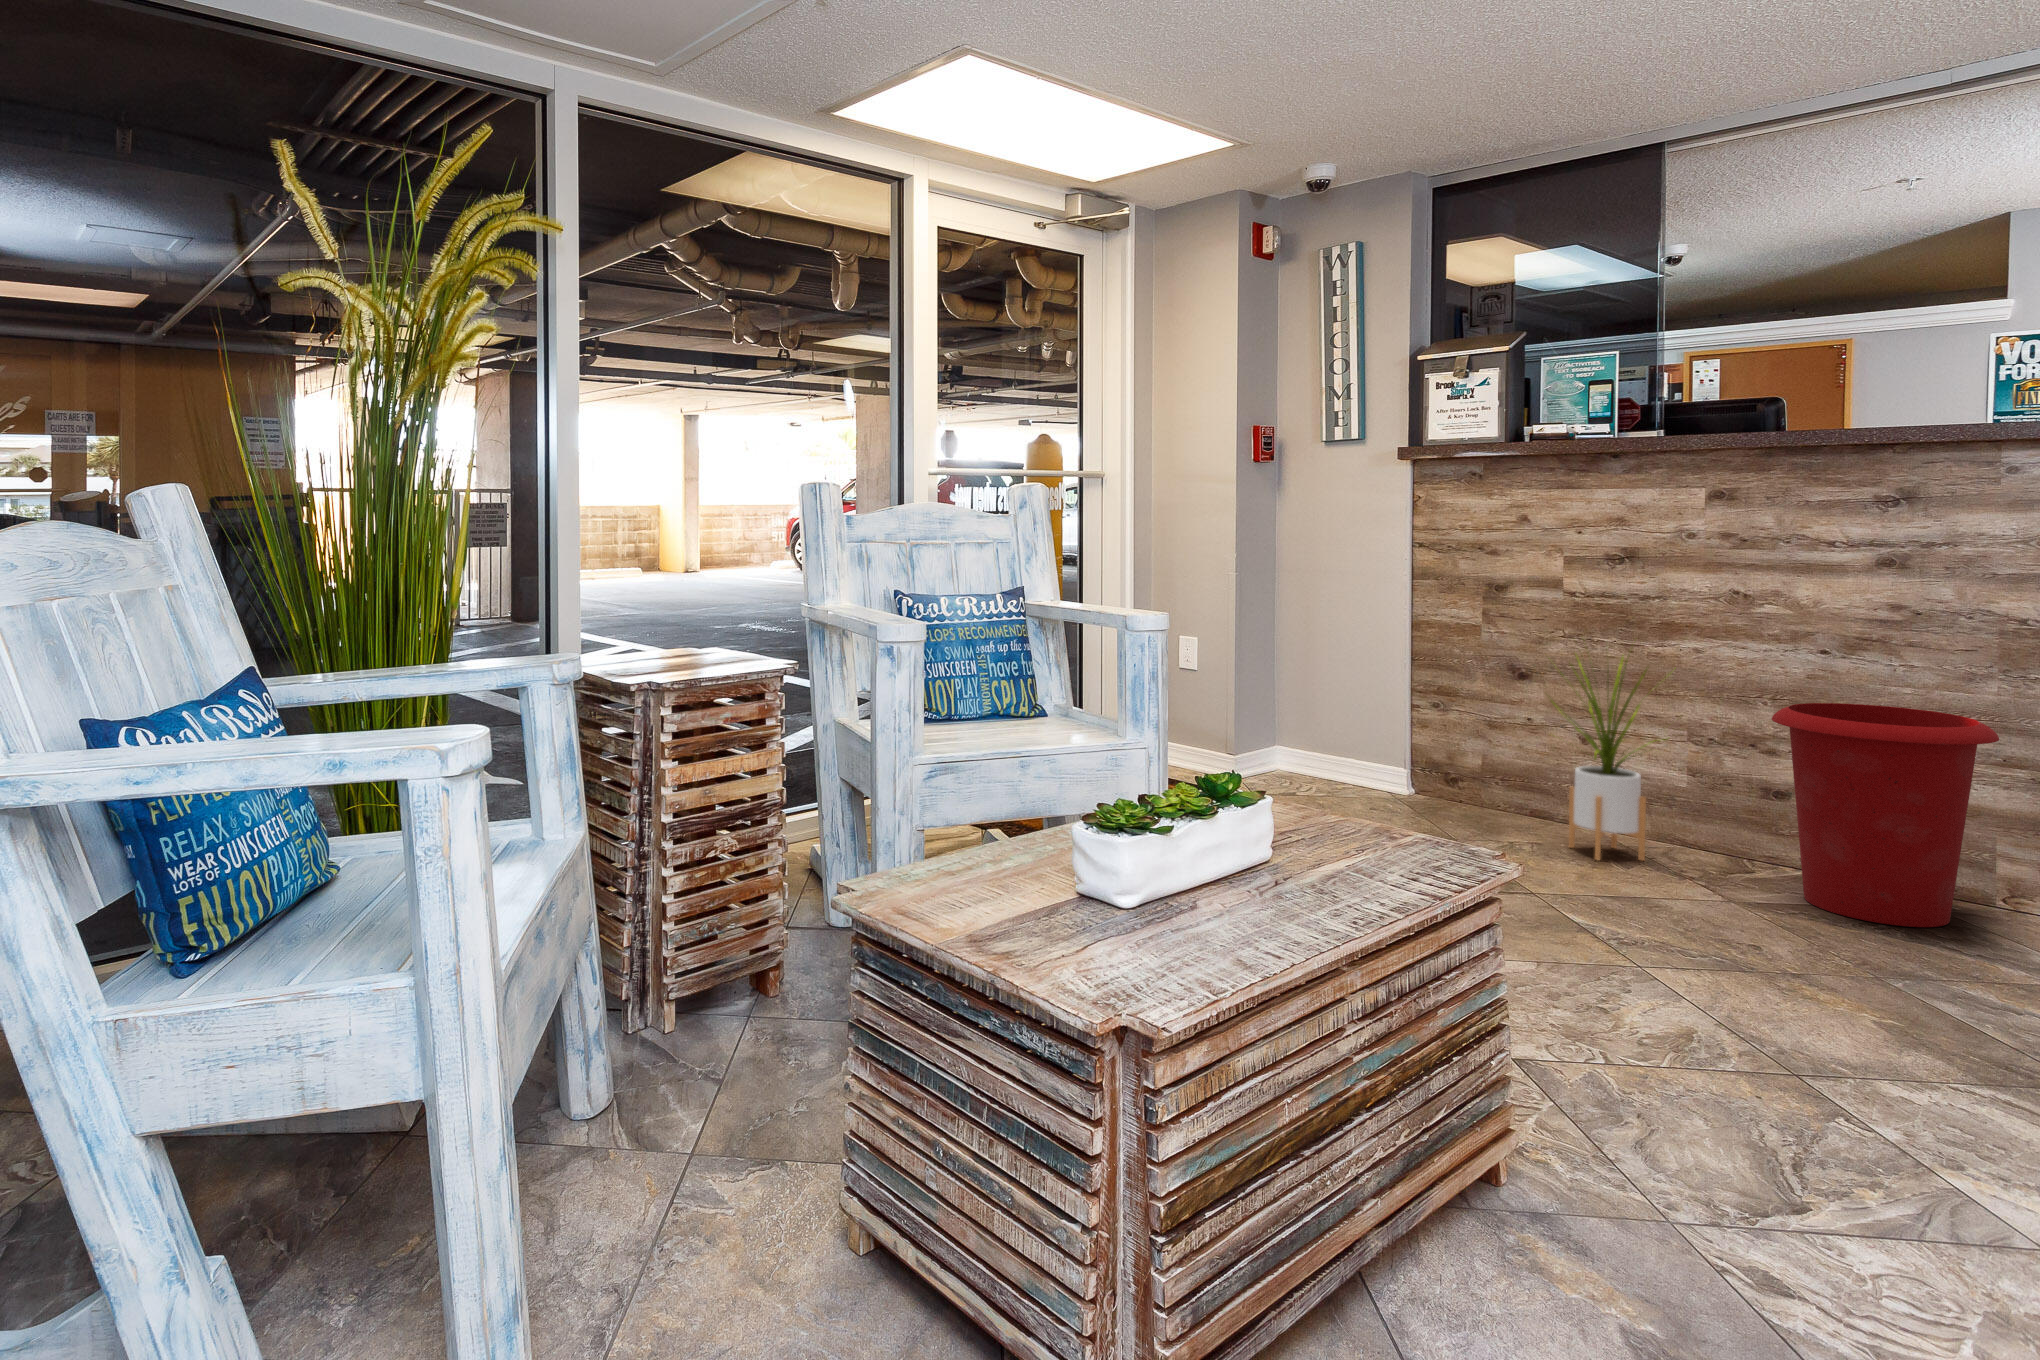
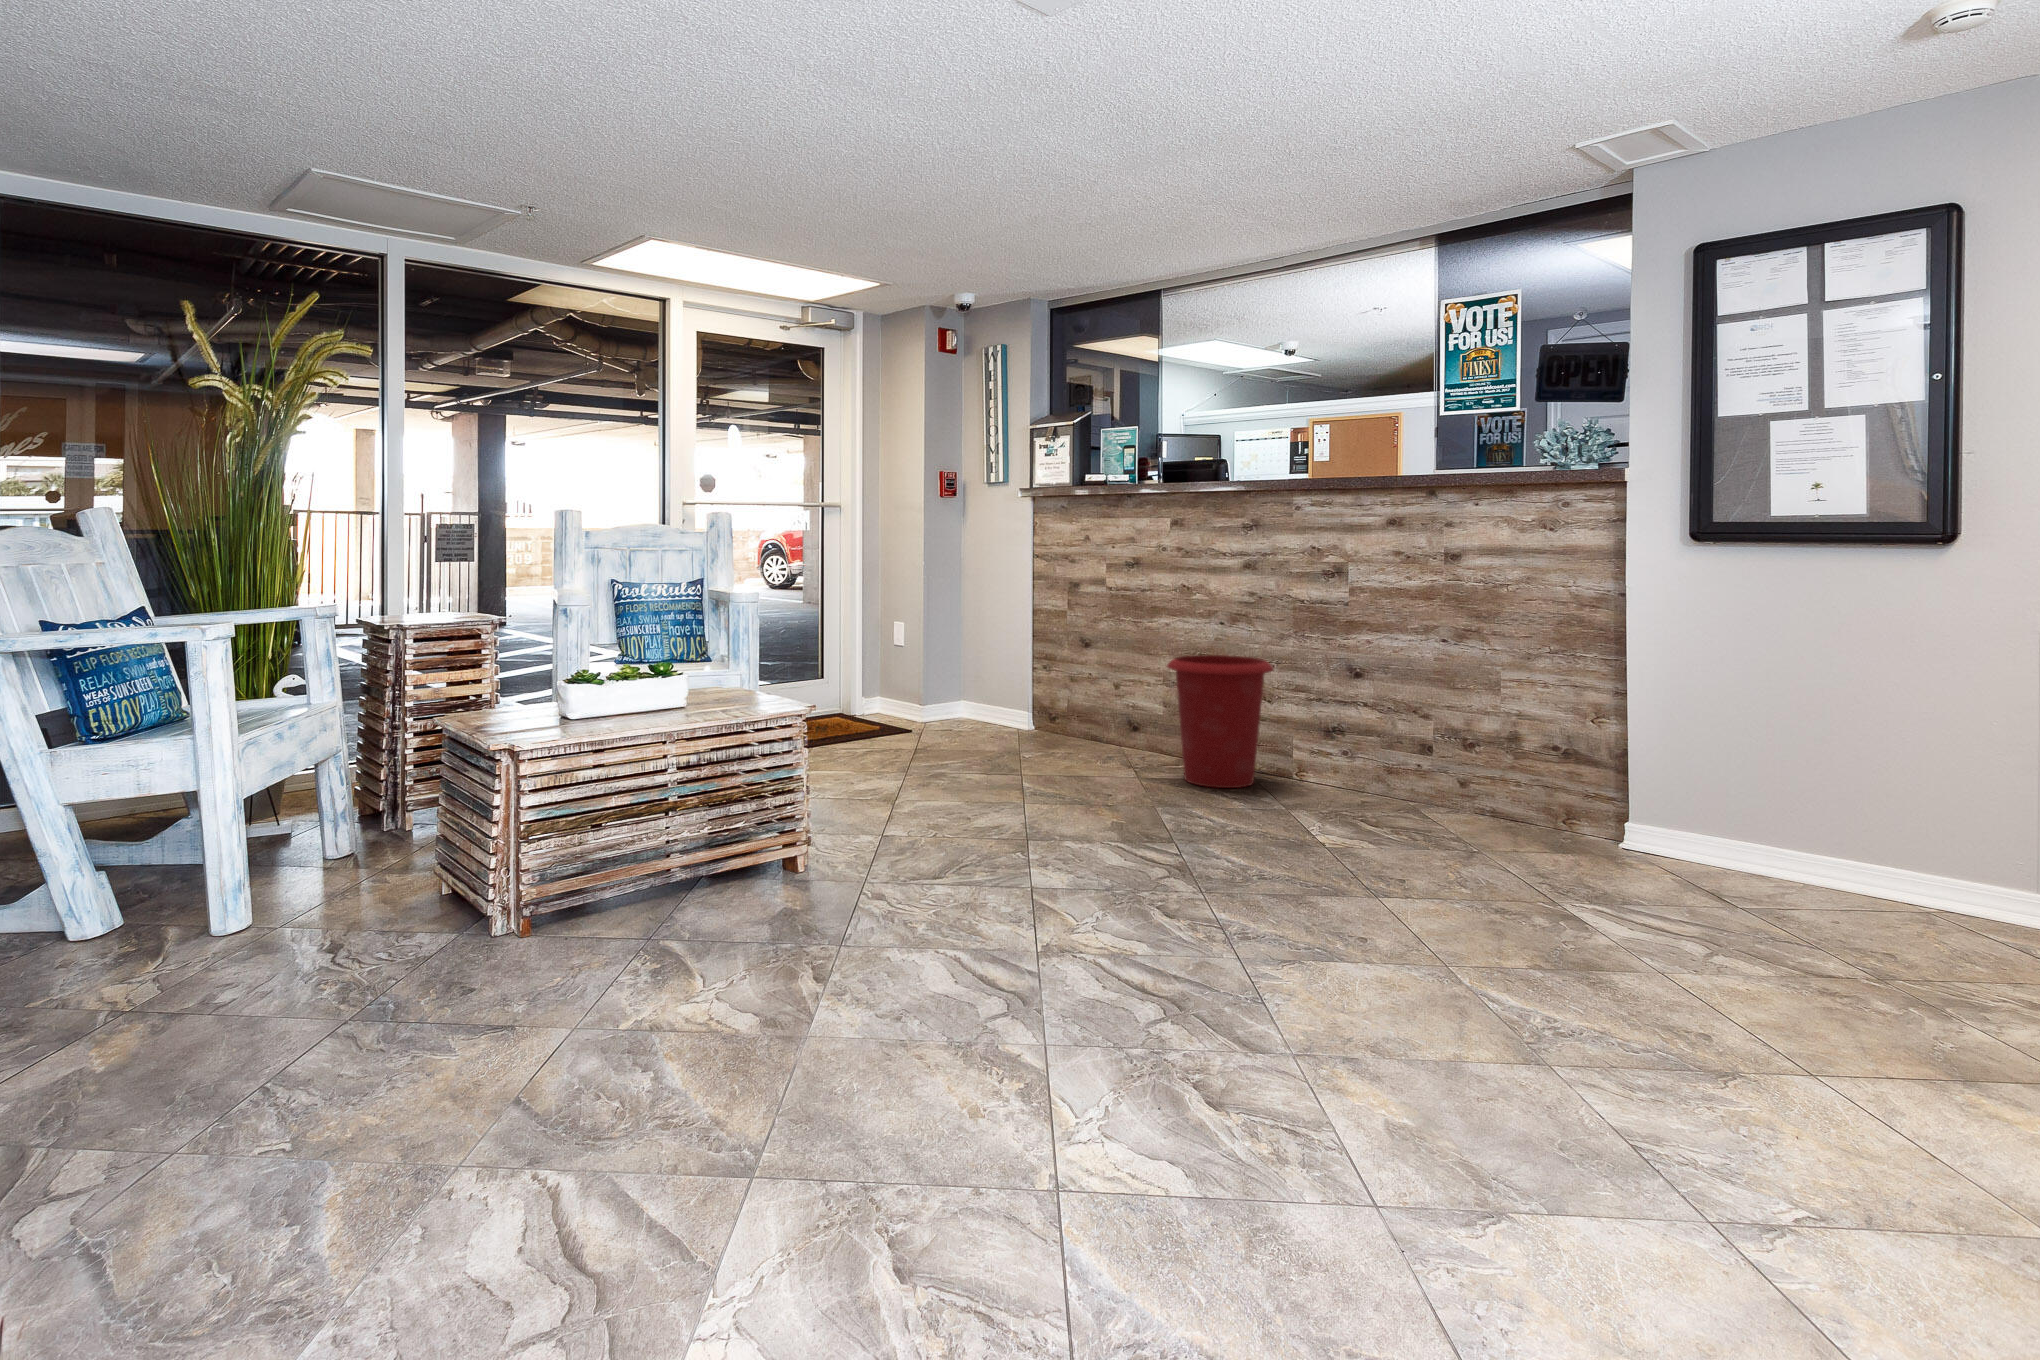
house plant: present [1548,656,1675,861] -> none [1063,614,1145,761]

